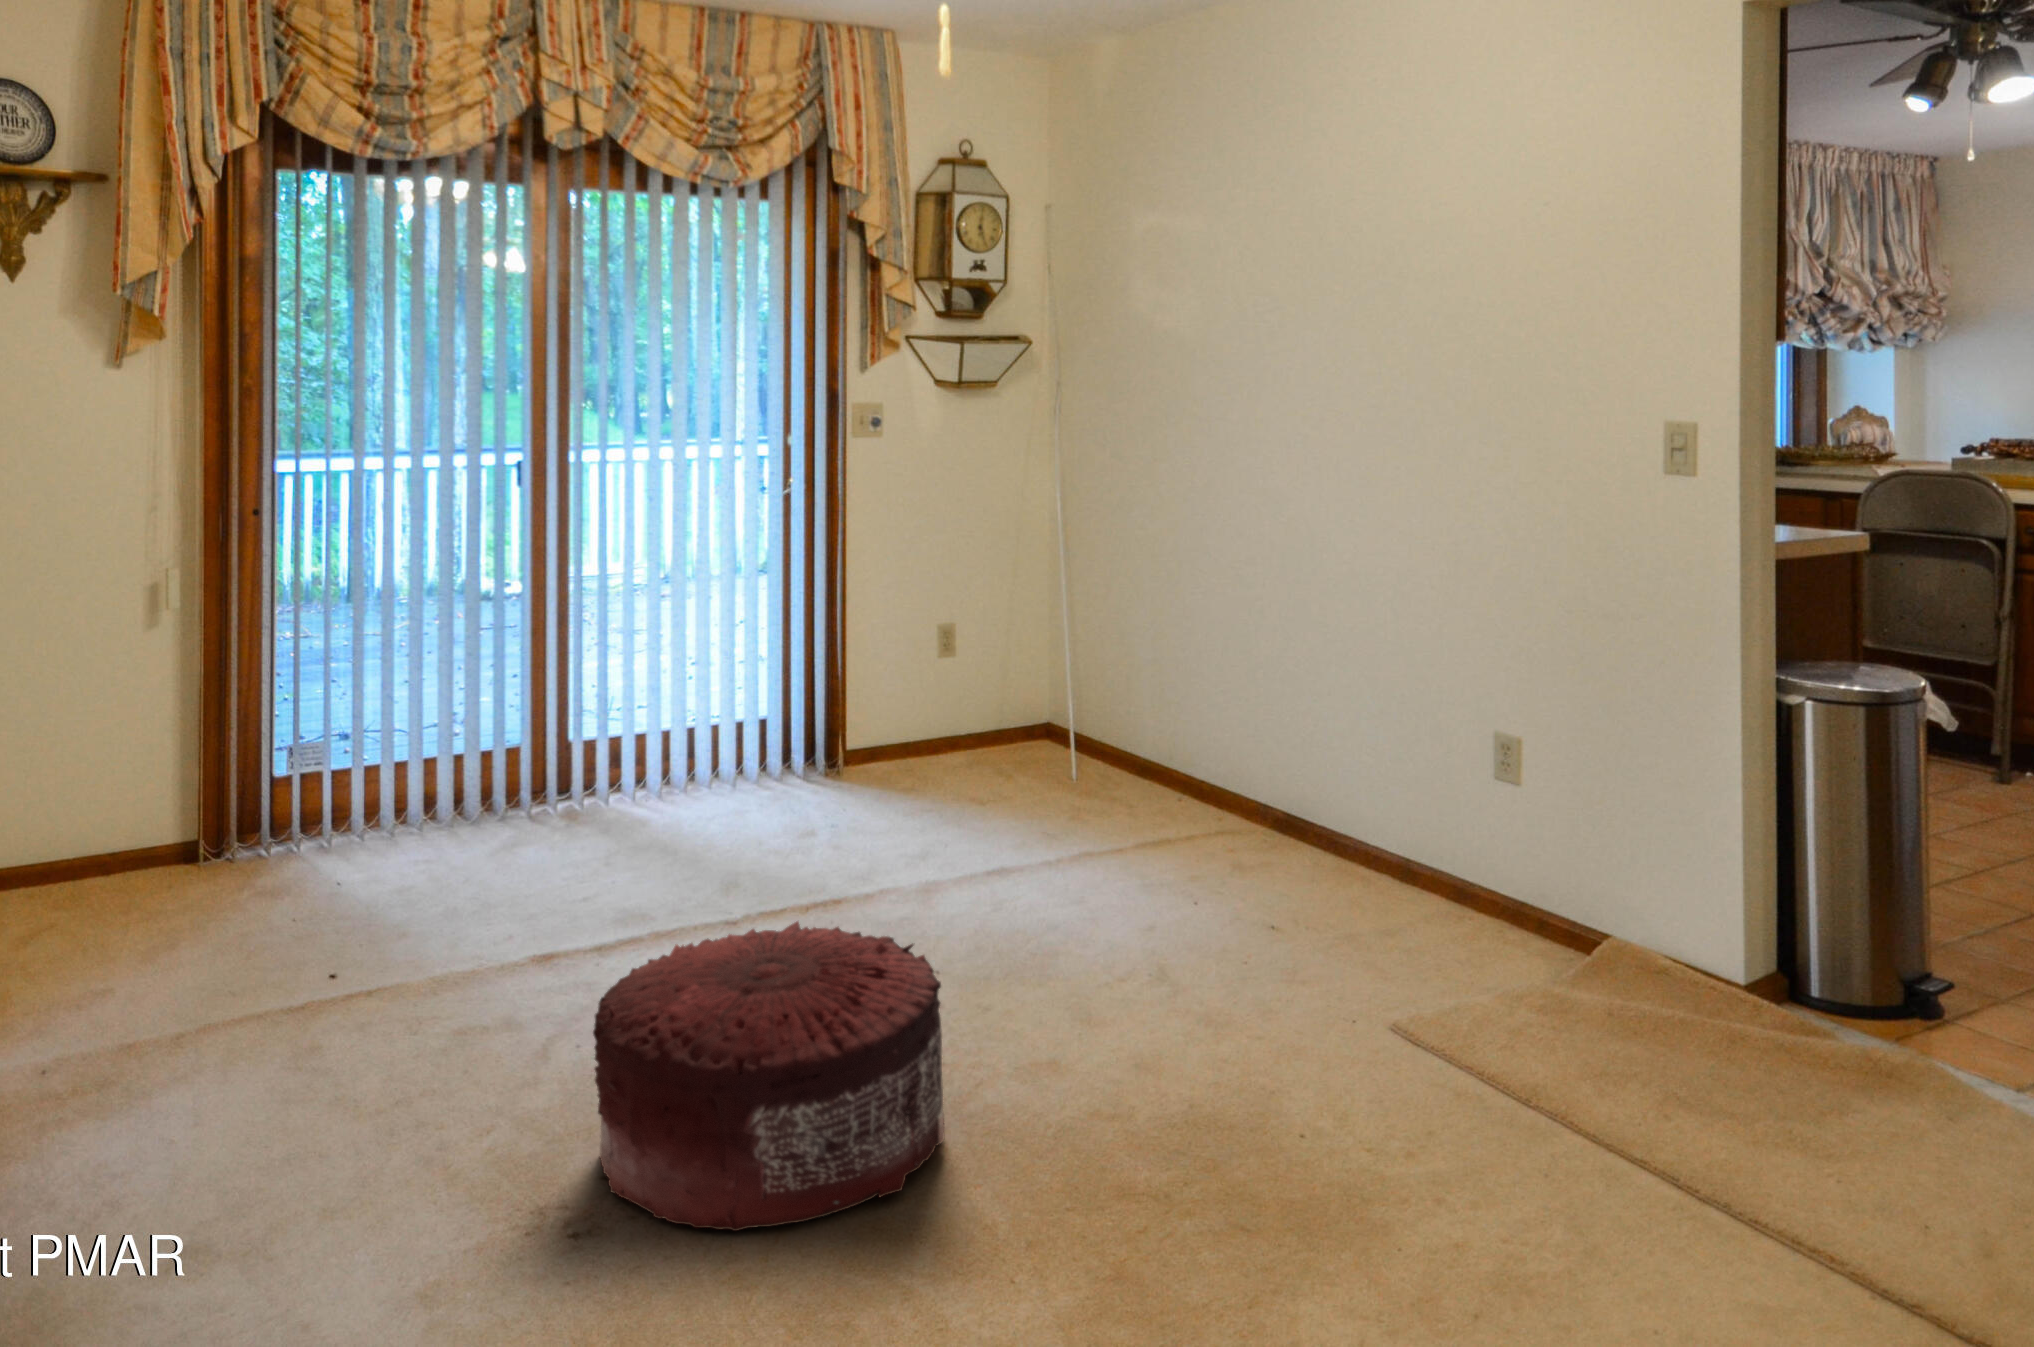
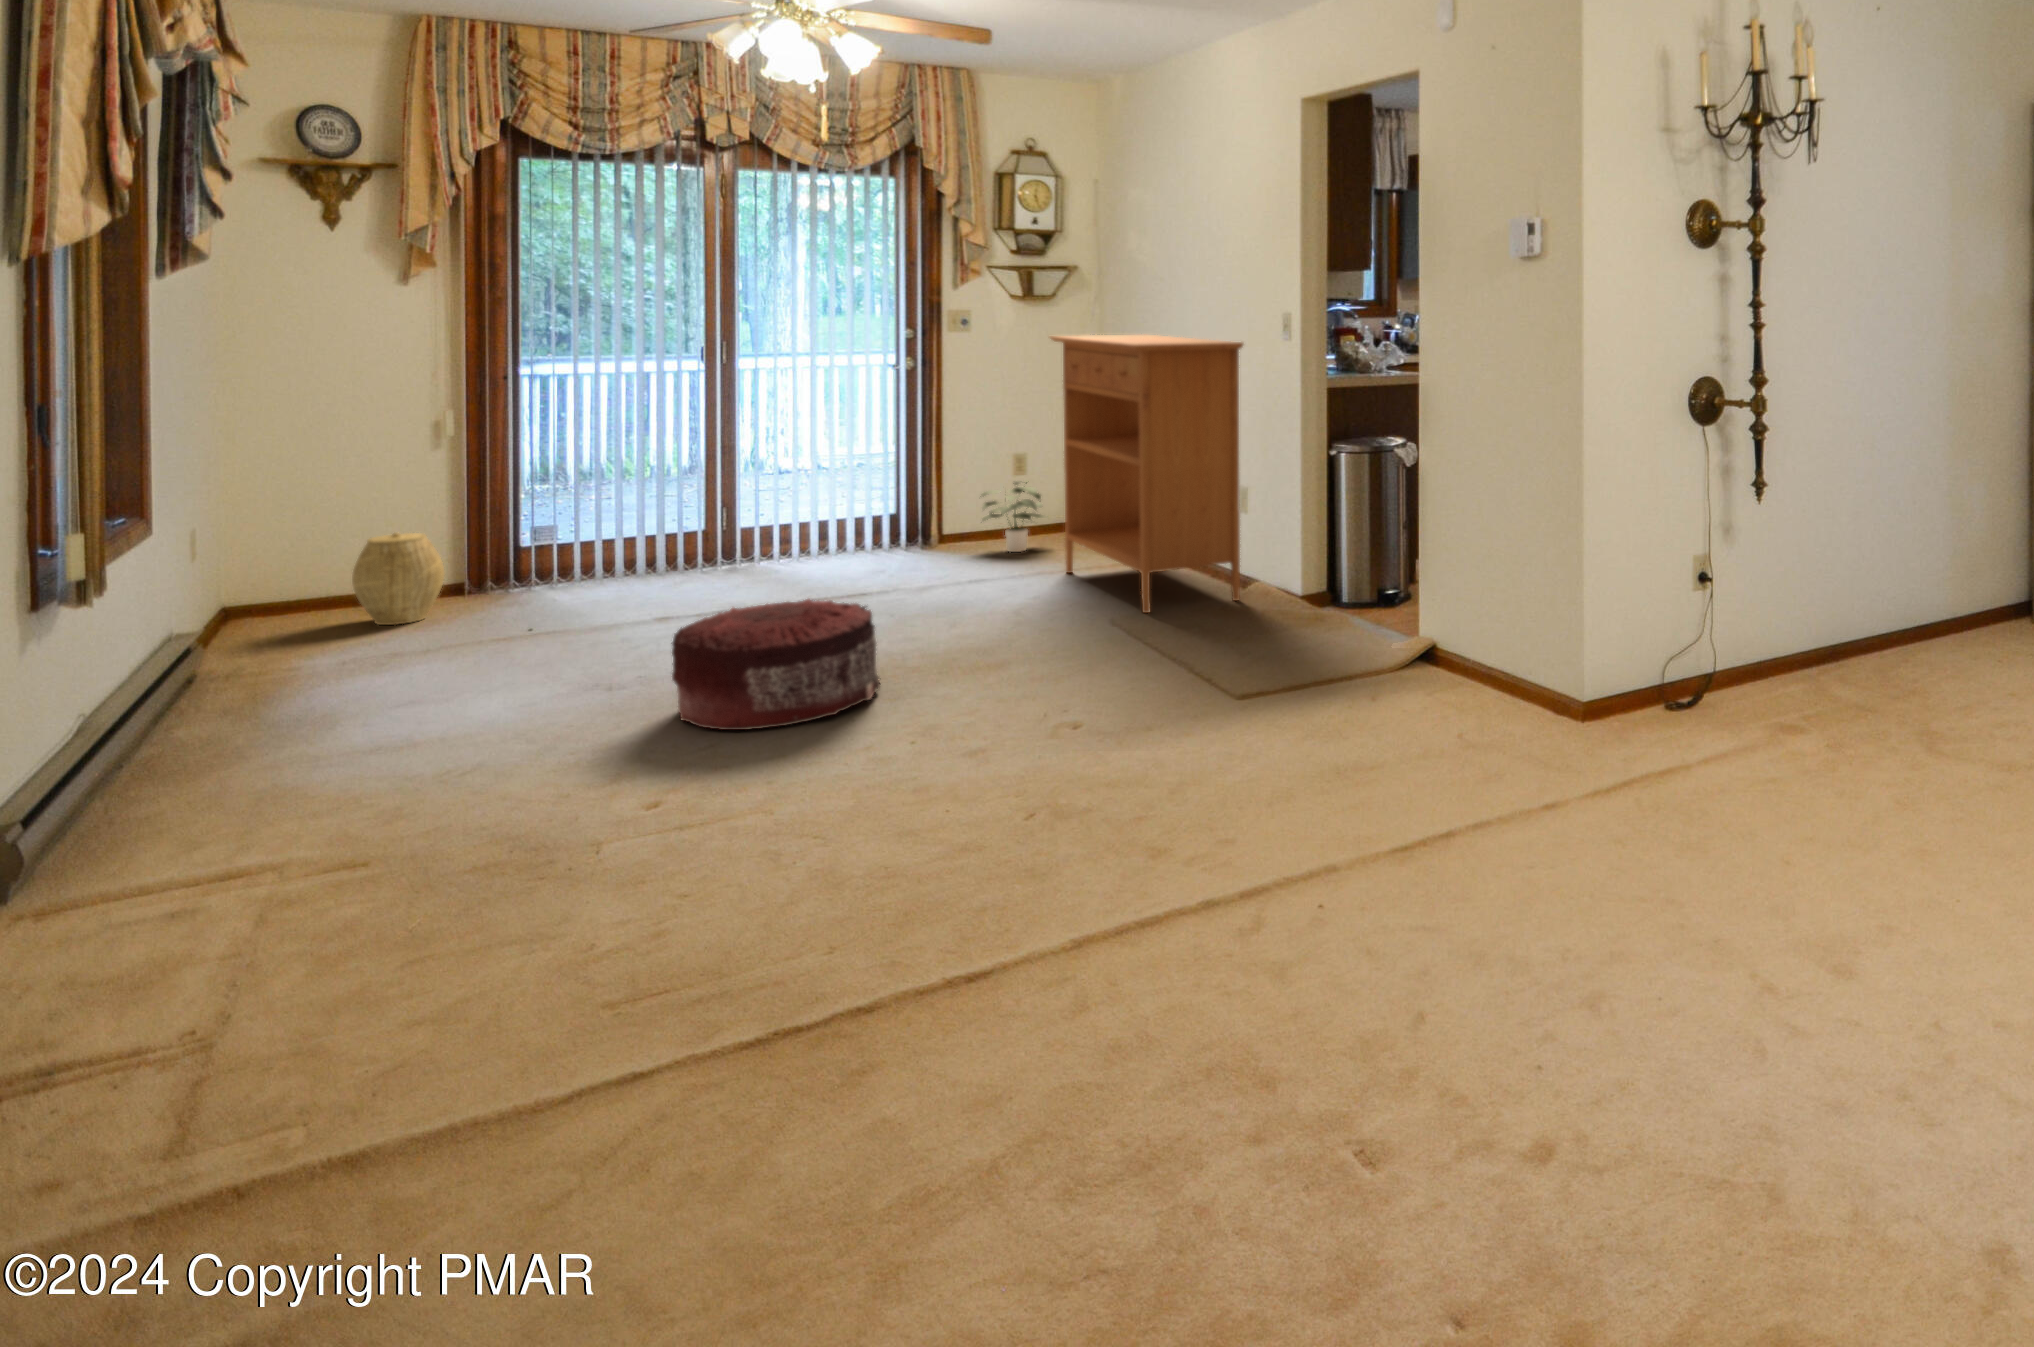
console table: none [1041,431,1414,909] -> present [1050,335,1243,613]
potted plant: none [903,654,1007,767] -> present [982,481,1048,552]
woven basket: none [13,755,150,910] -> present [352,533,444,625]

